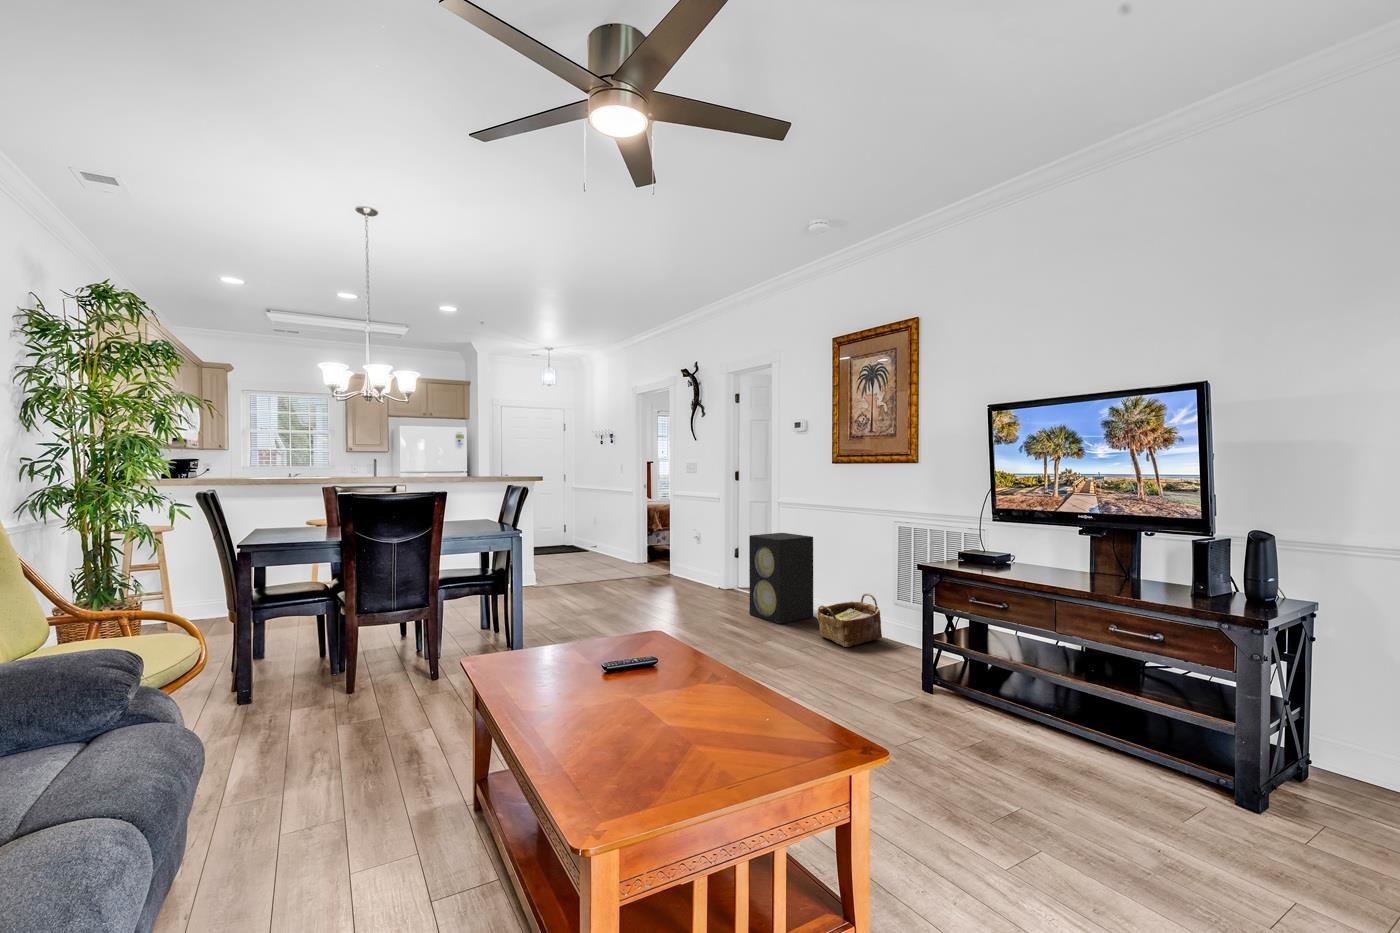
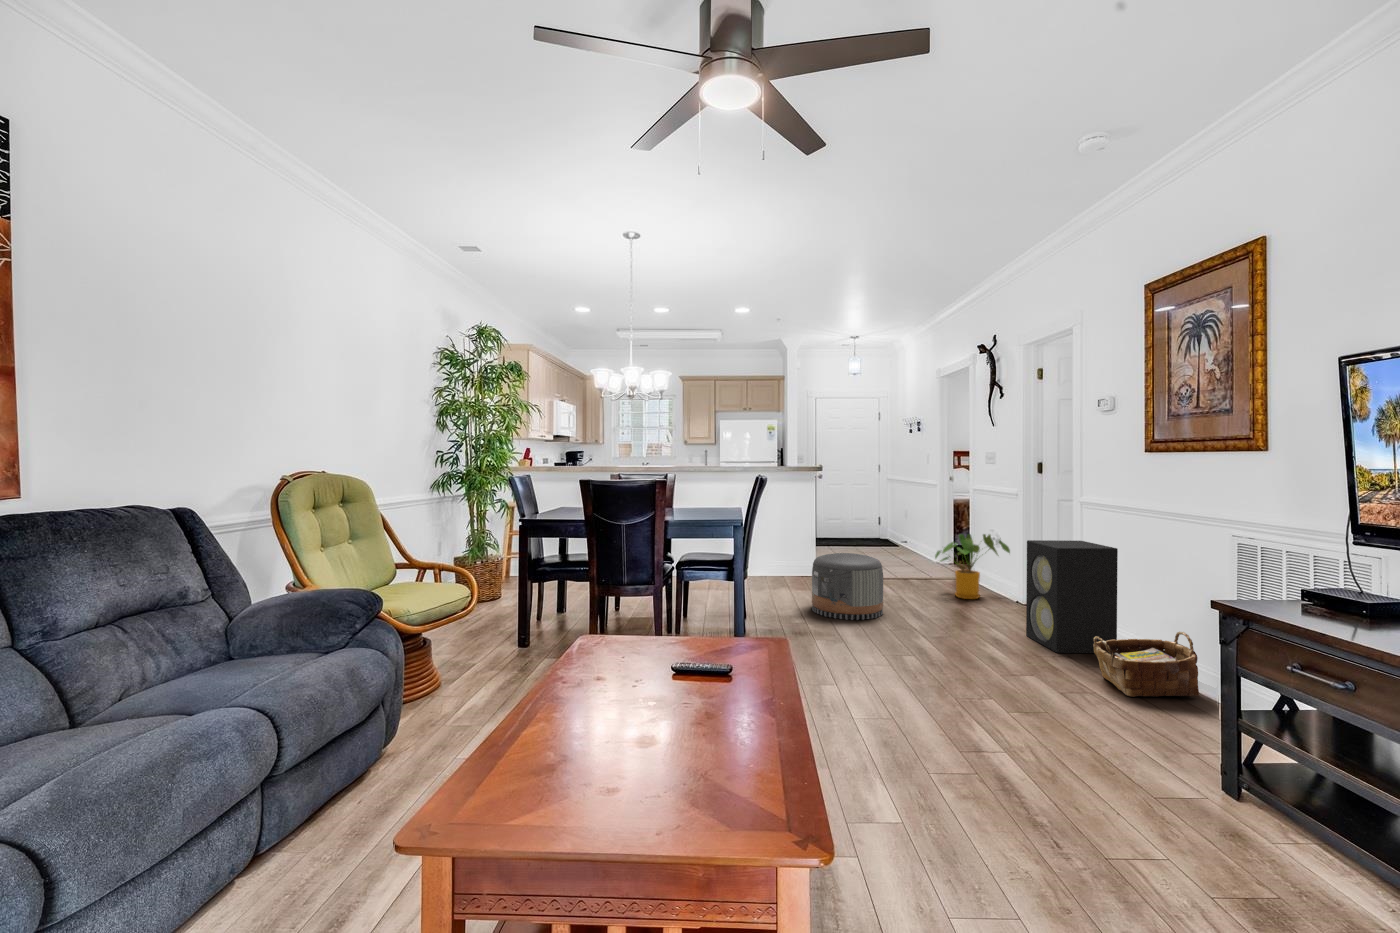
house plant: none [656,533,715,591] -> present [935,534,1010,599]
pouf: none [562,560,630,625] -> present [812,553,883,620]

